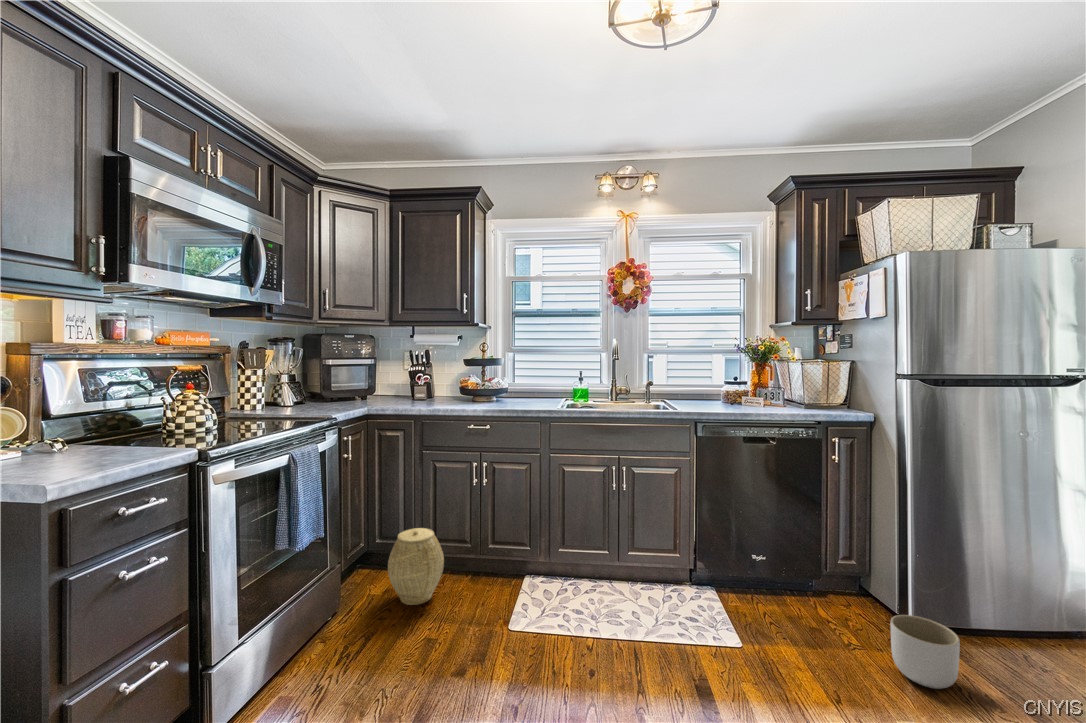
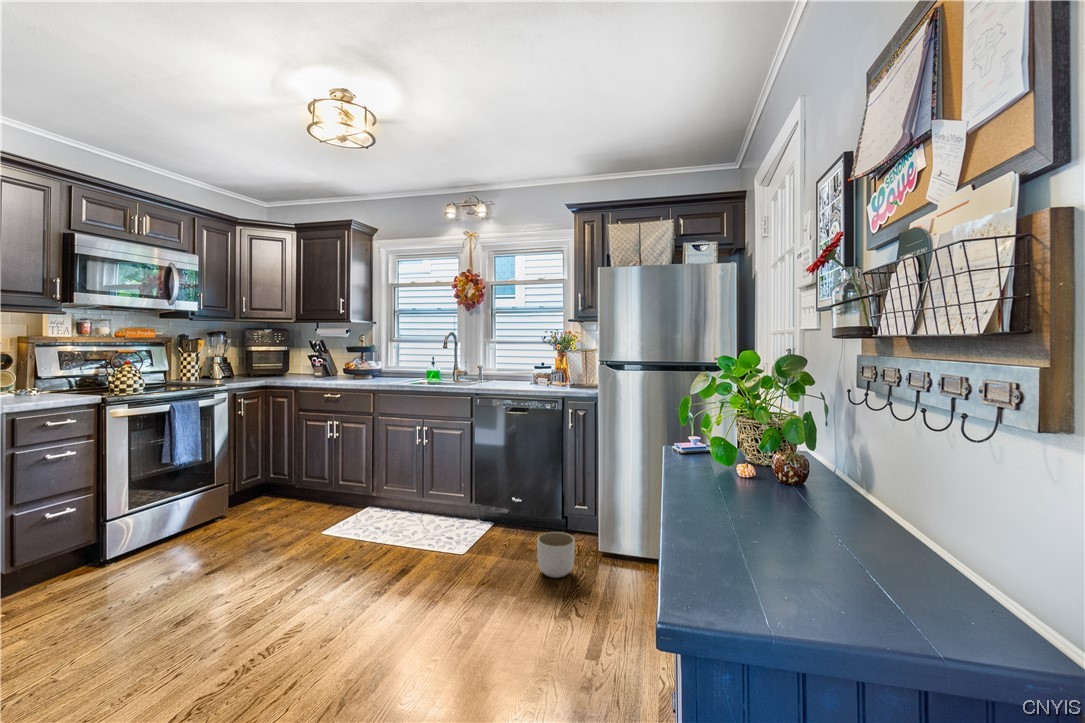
woven basket: present [388,528,444,605] -> none [263,466,305,516]

